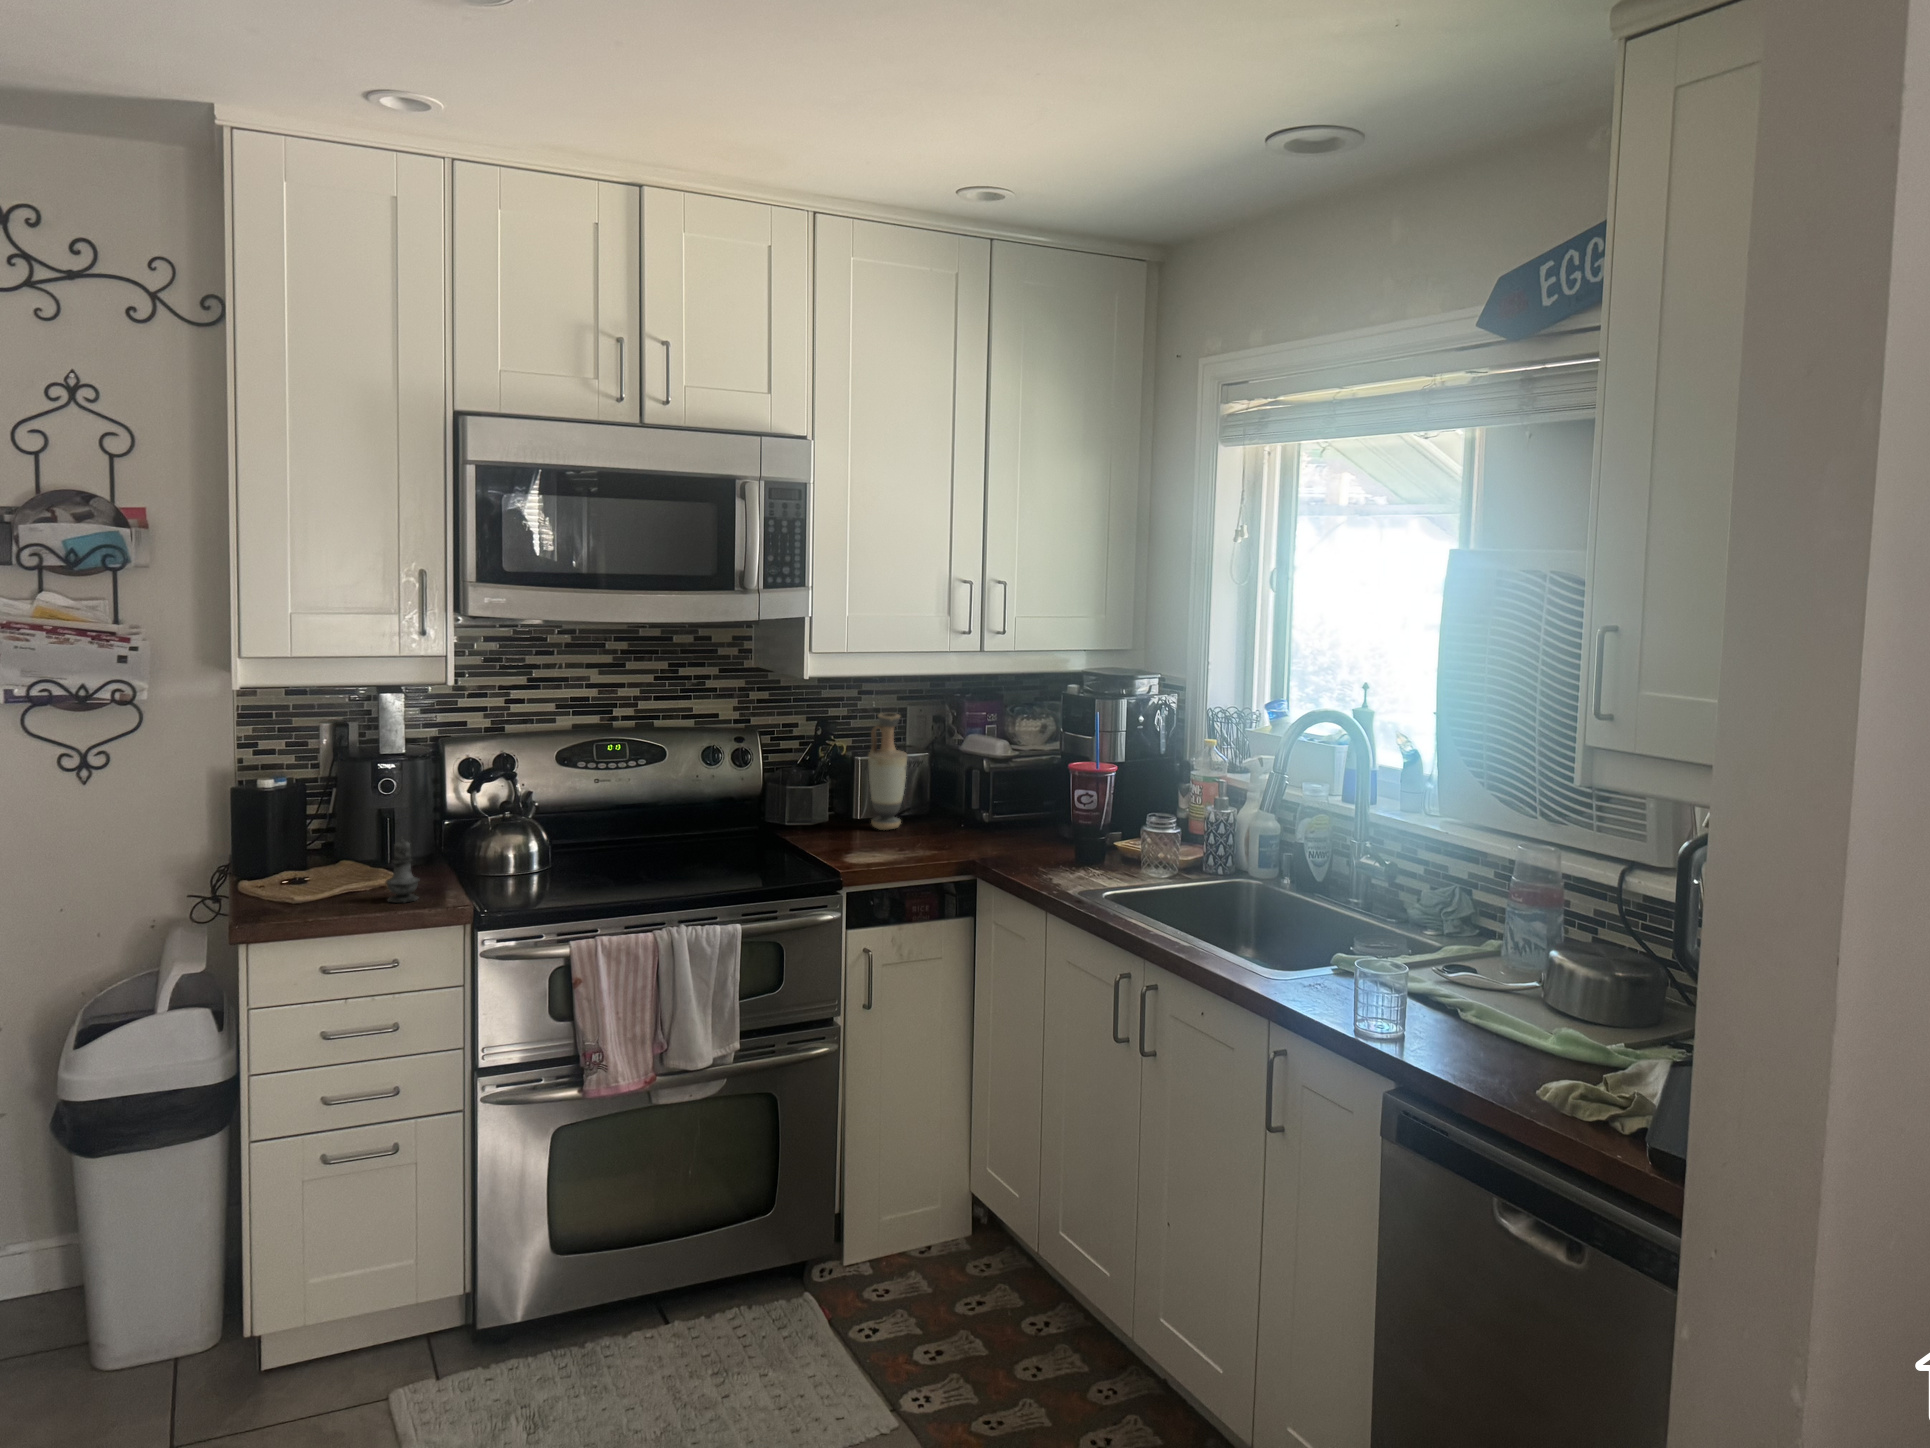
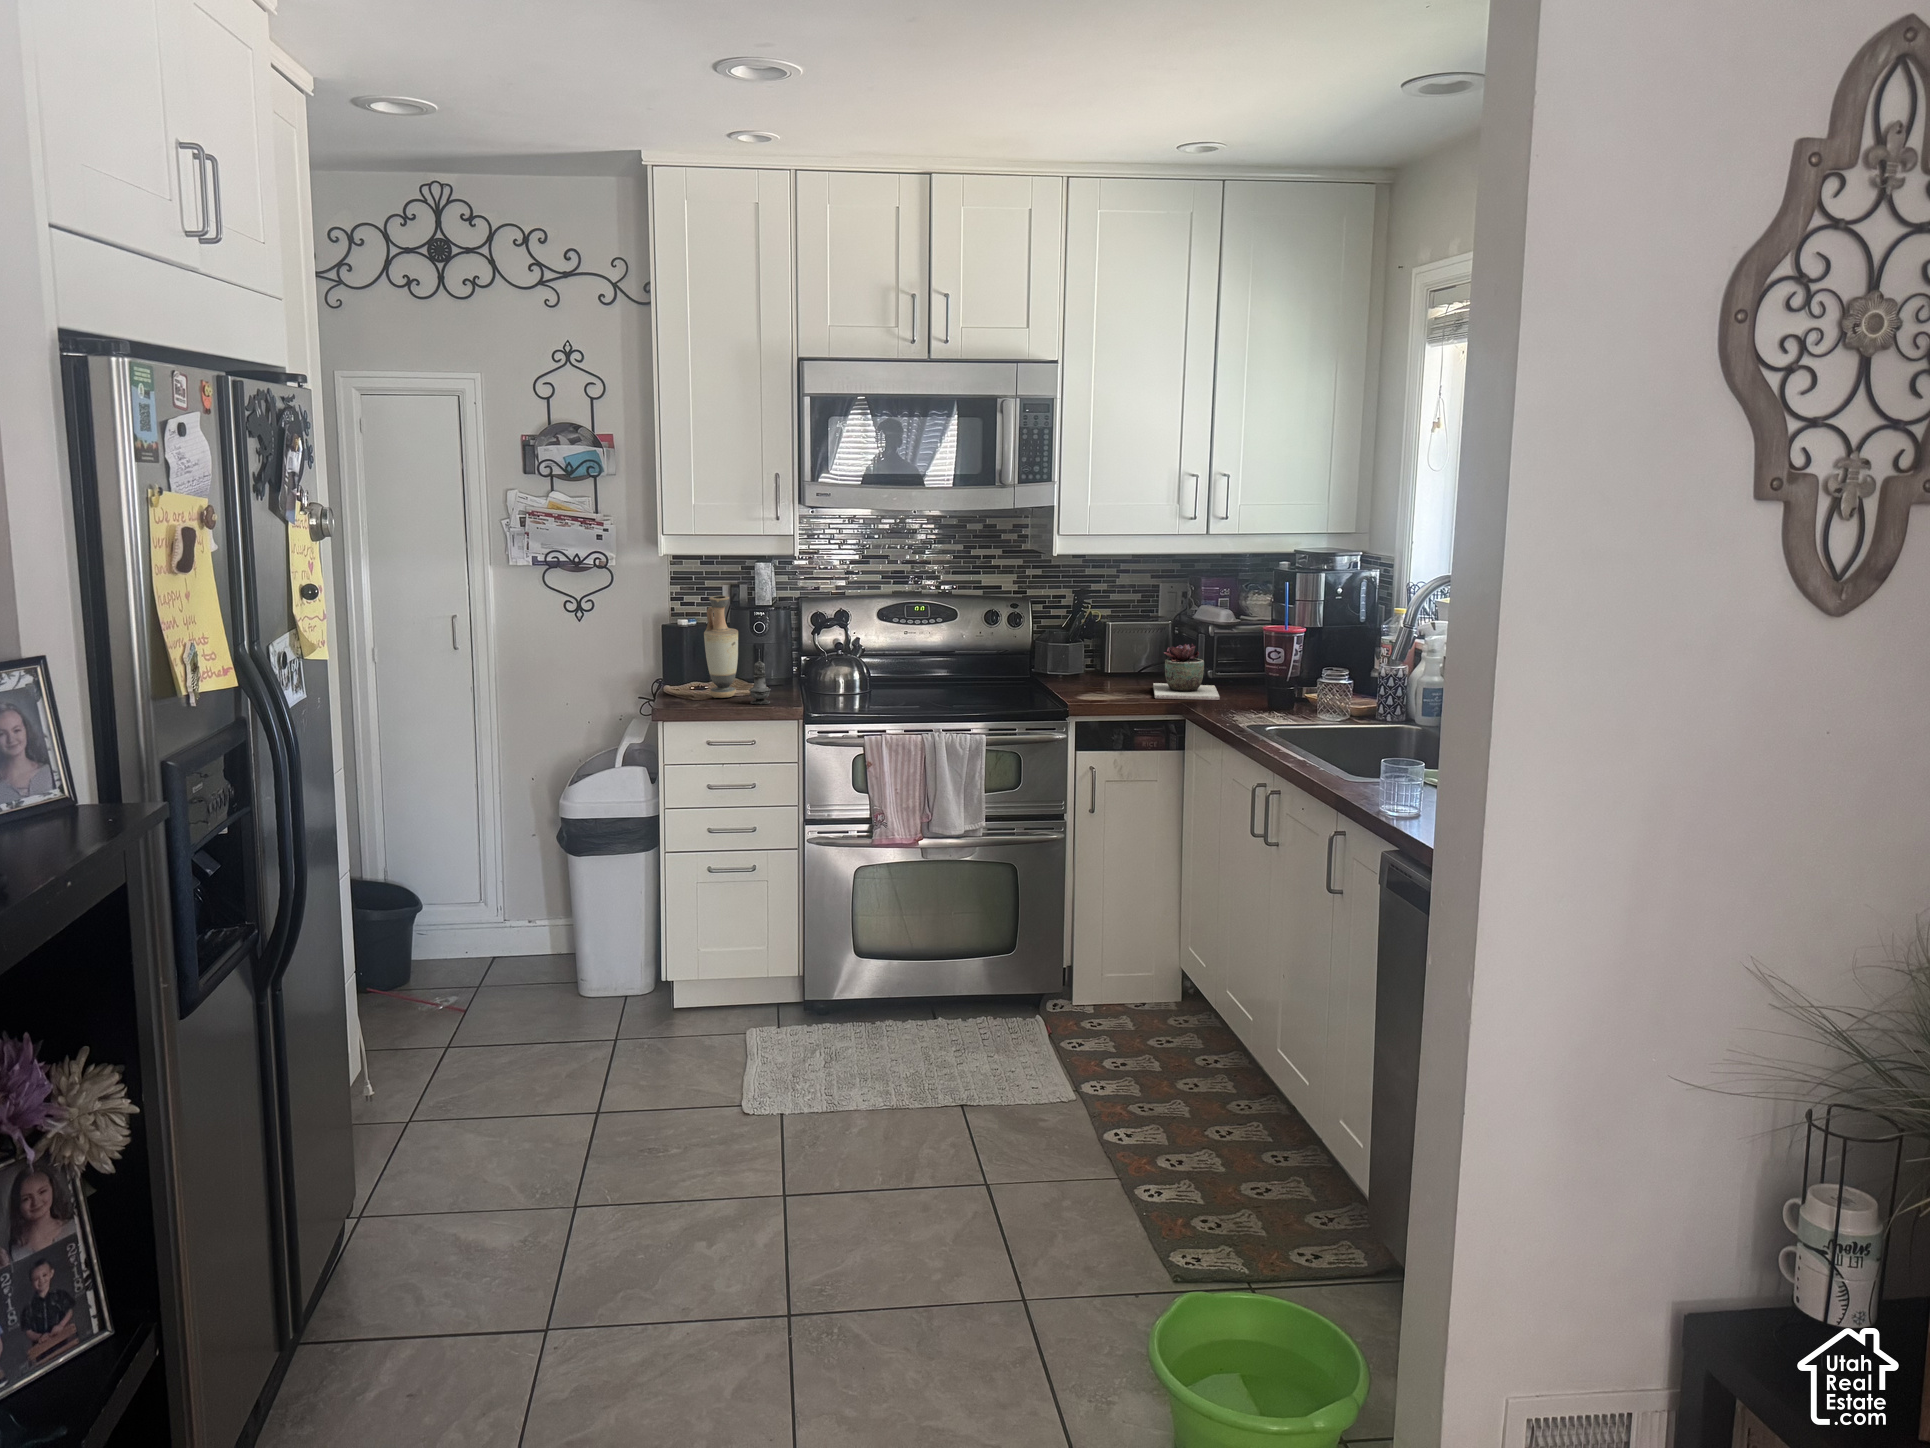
vase: present [868,713,907,830] -> present [704,596,738,698]
succulent plant: none [924,786,1016,858] -> present [1153,644,1219,700]

